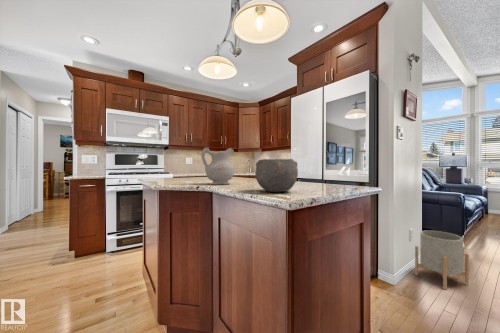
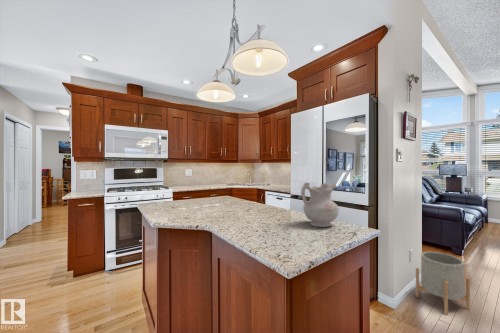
ceramic pitcher: present [201,147,235,185] -> present [301,183,339,227]
bowl: present [255,159,298,192] -> none [255,204,298,243]

